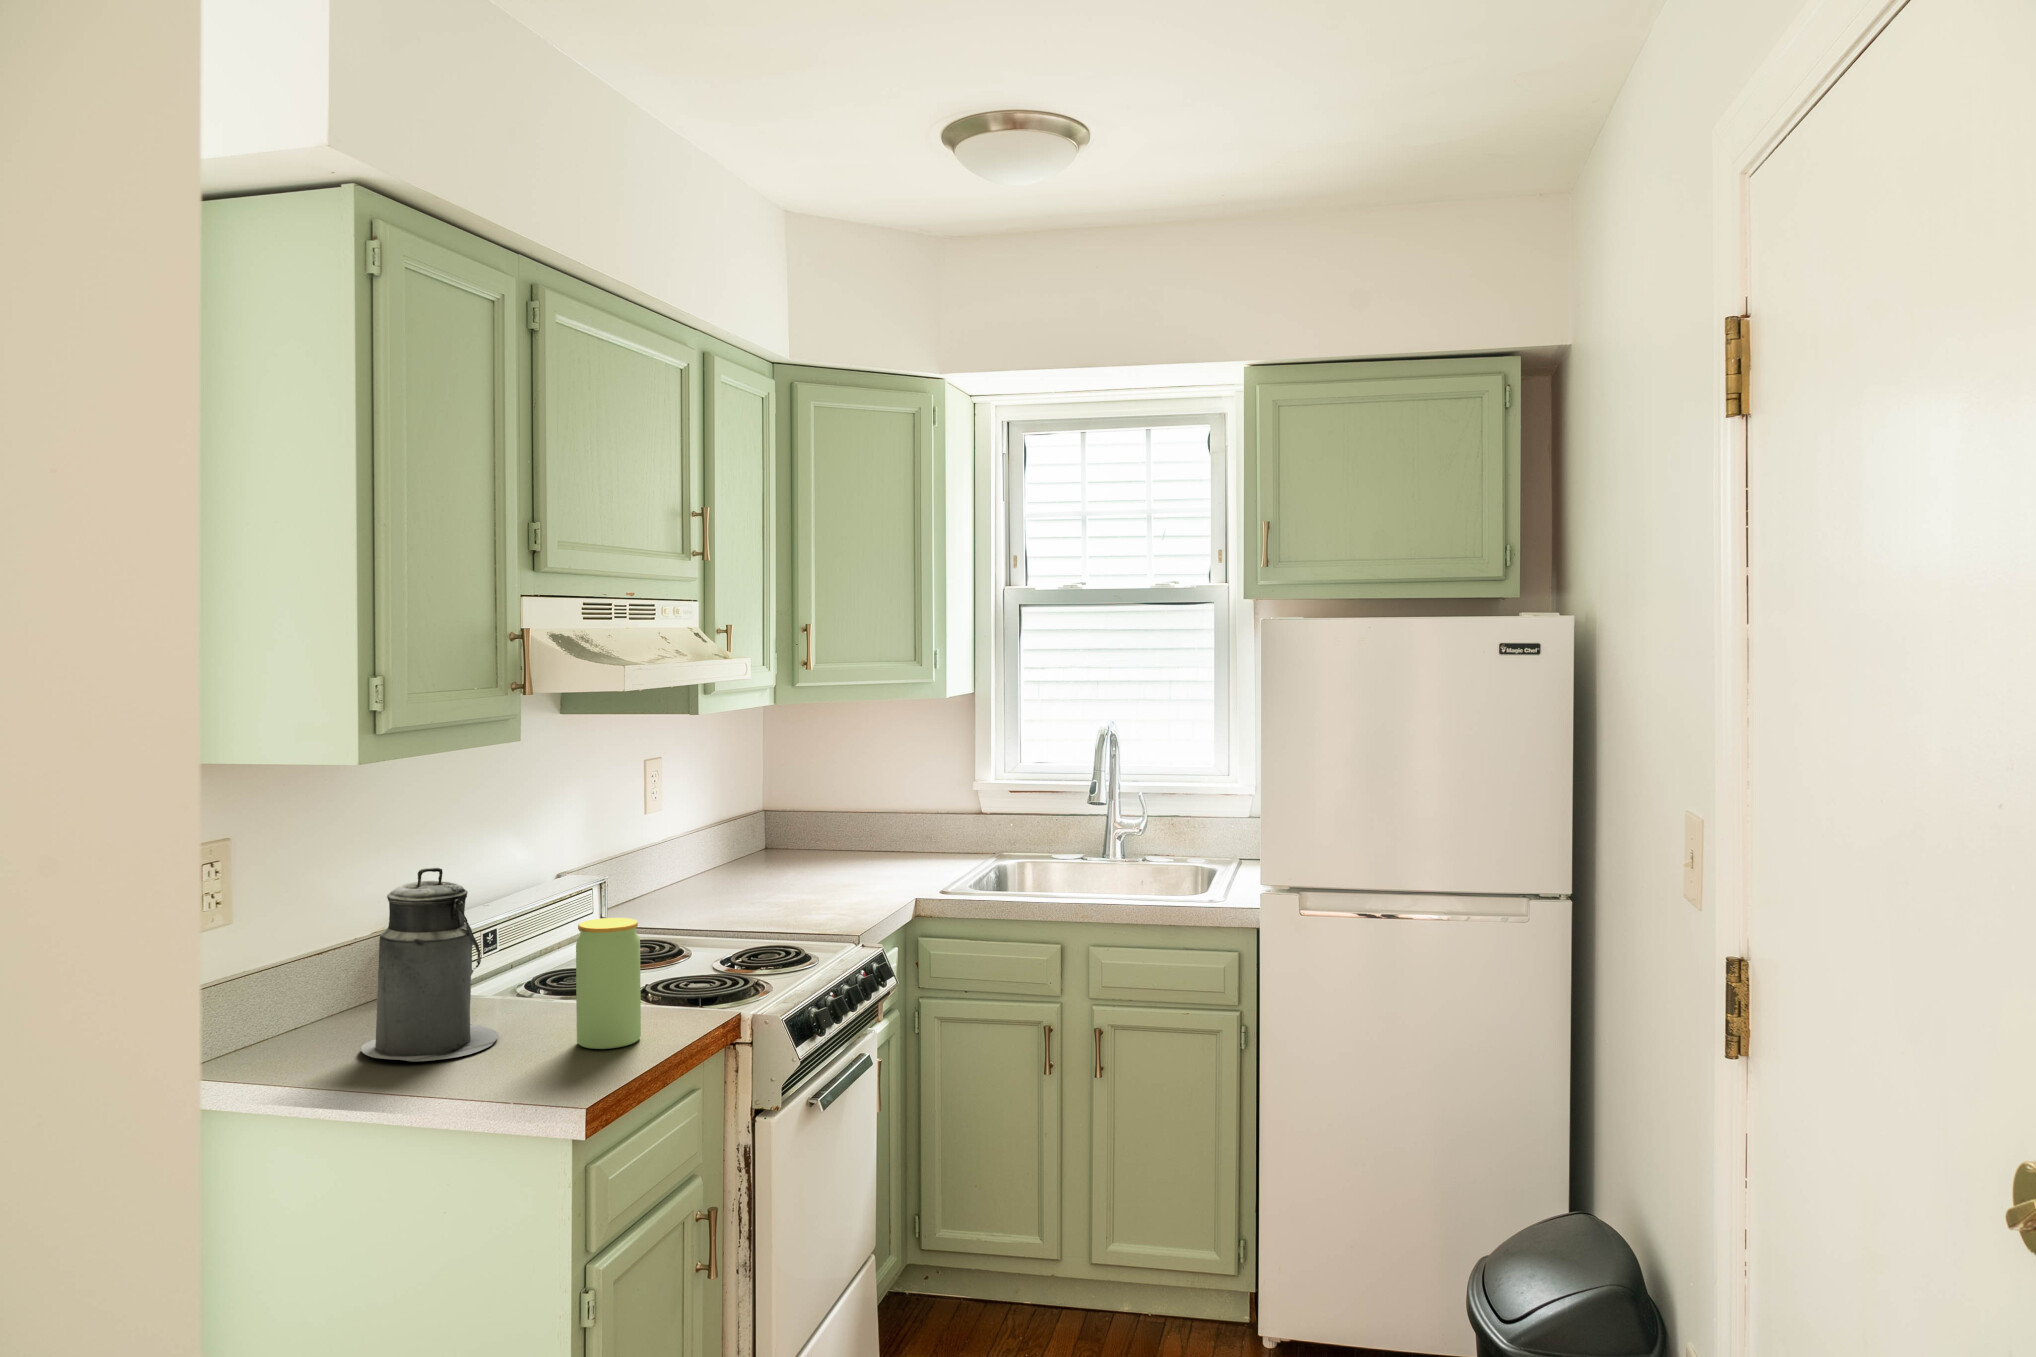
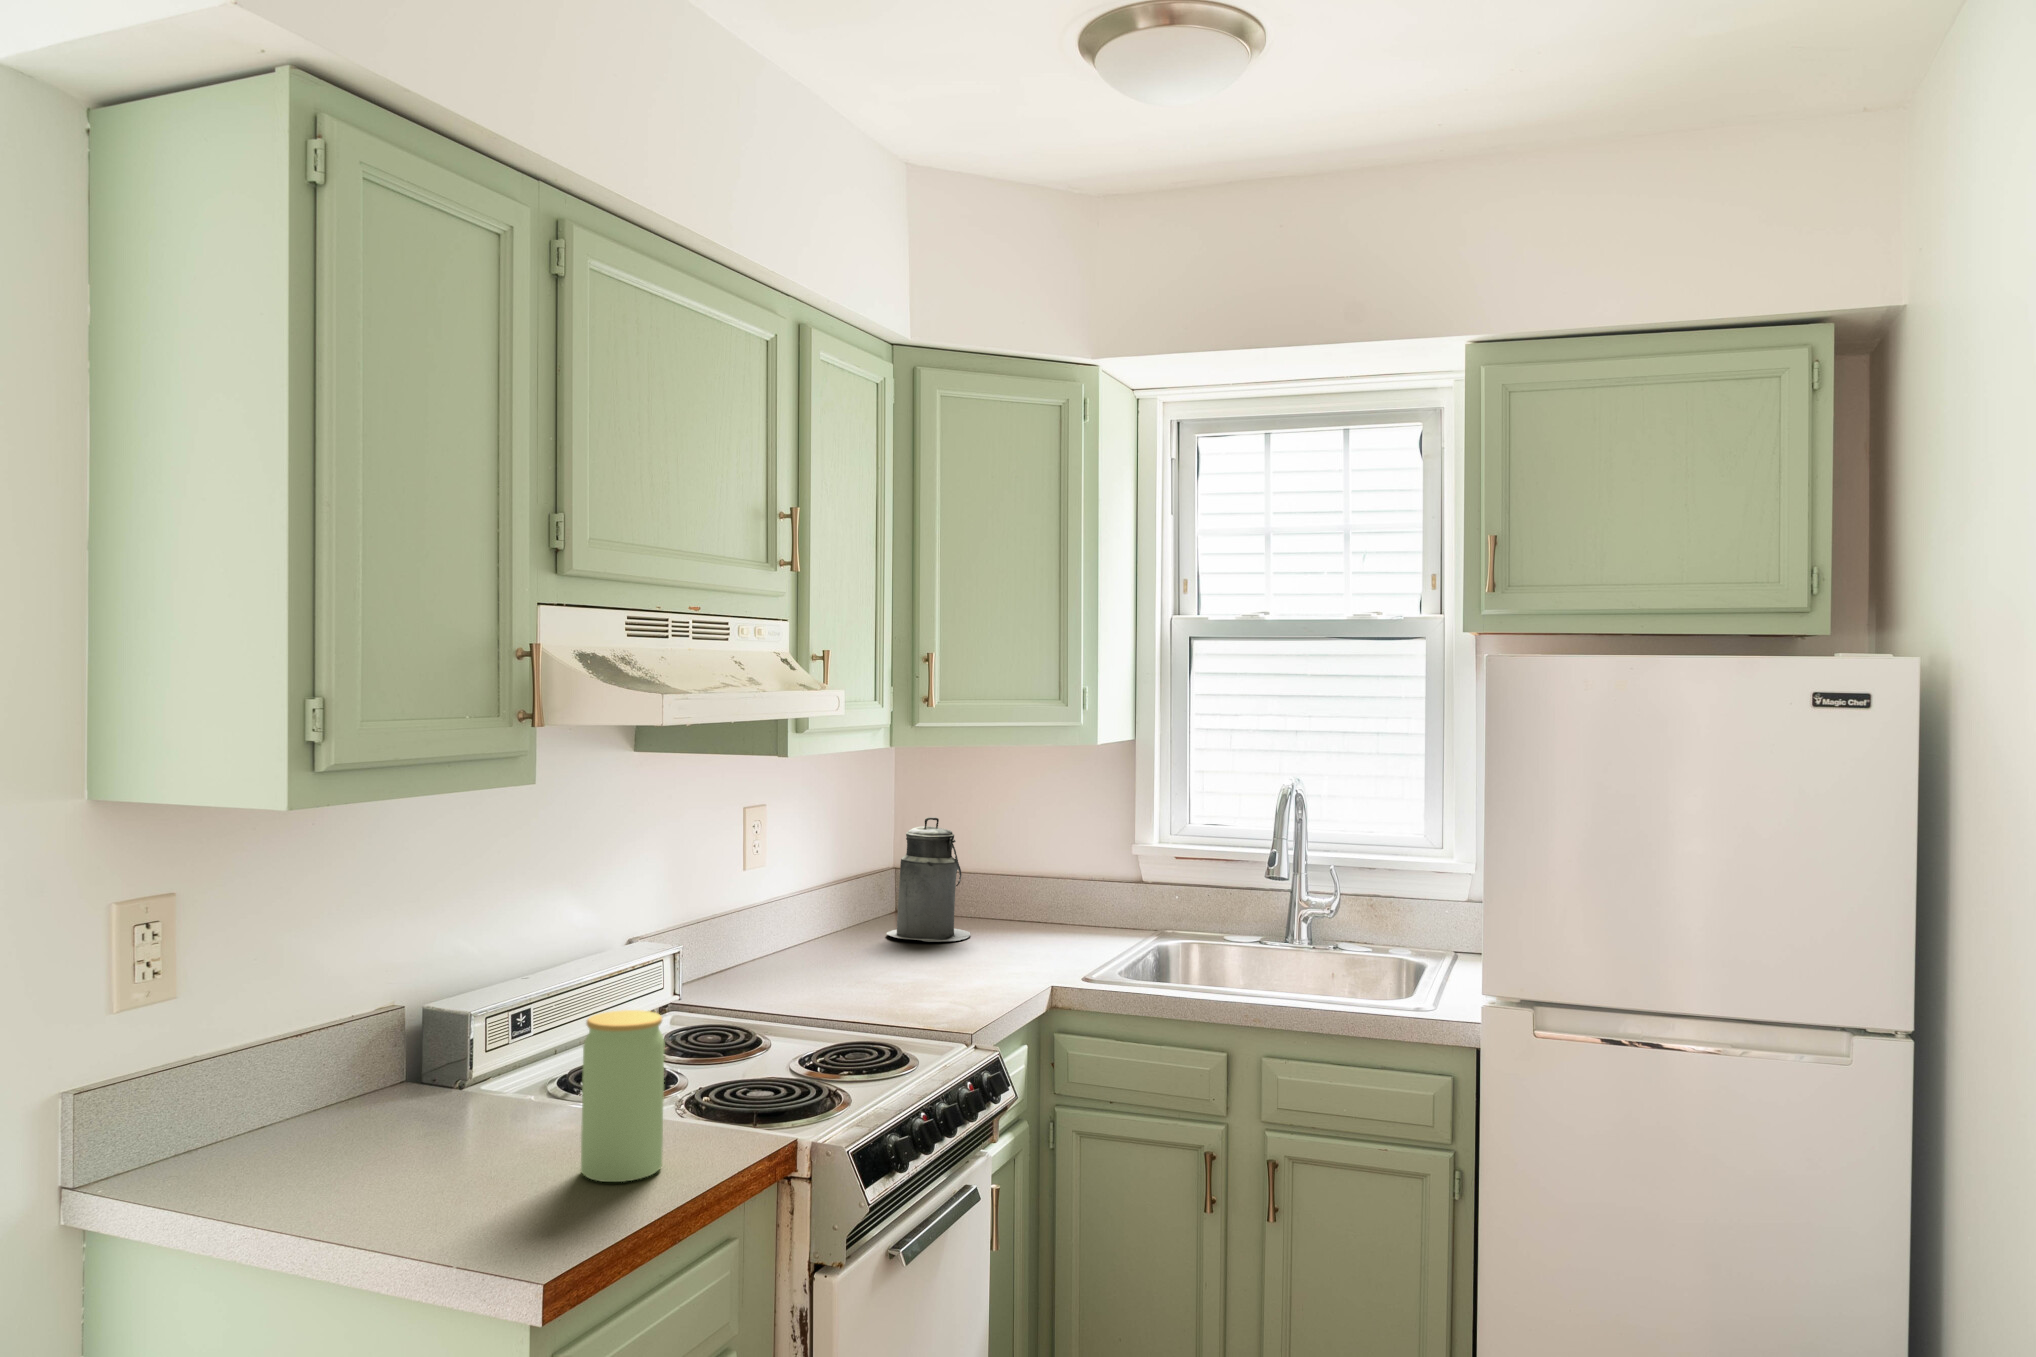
canister: present [361,868,499,1061] -> present [886,817,970,942]

